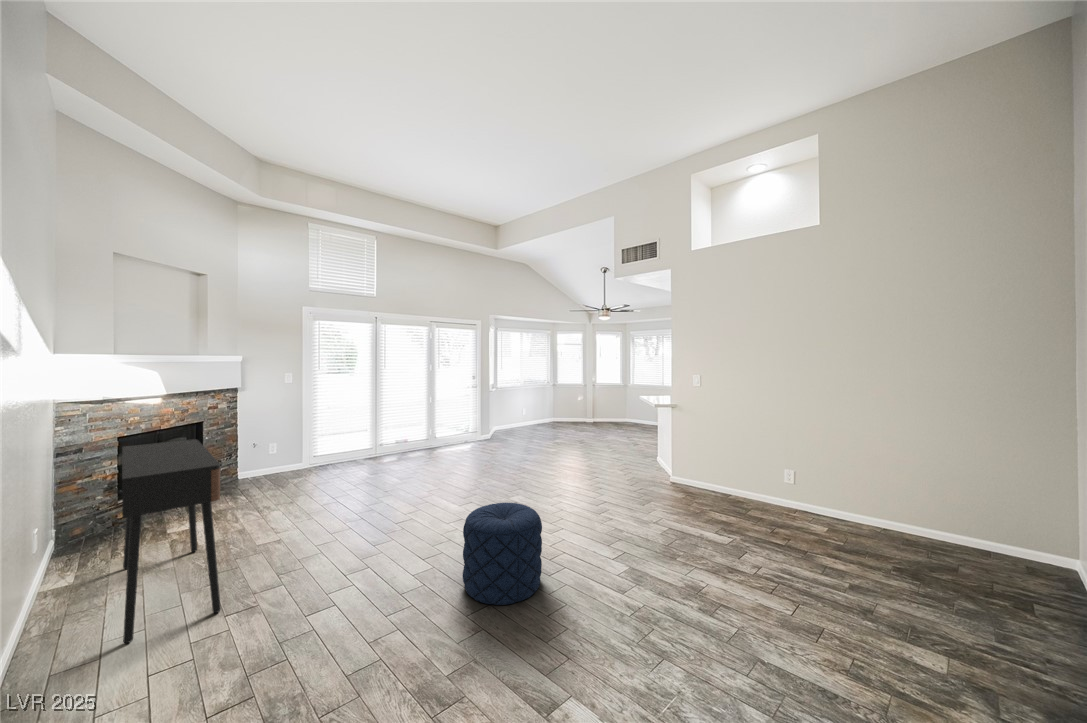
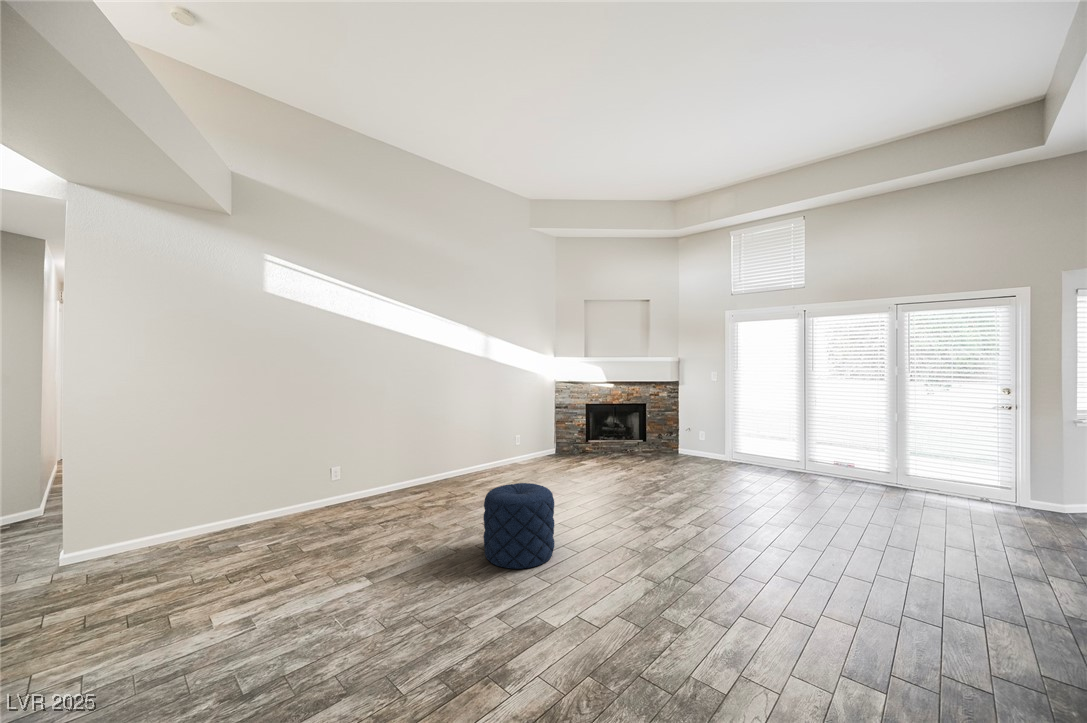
console table: present [122,439,221,643] -> none [470,404,560,491]

